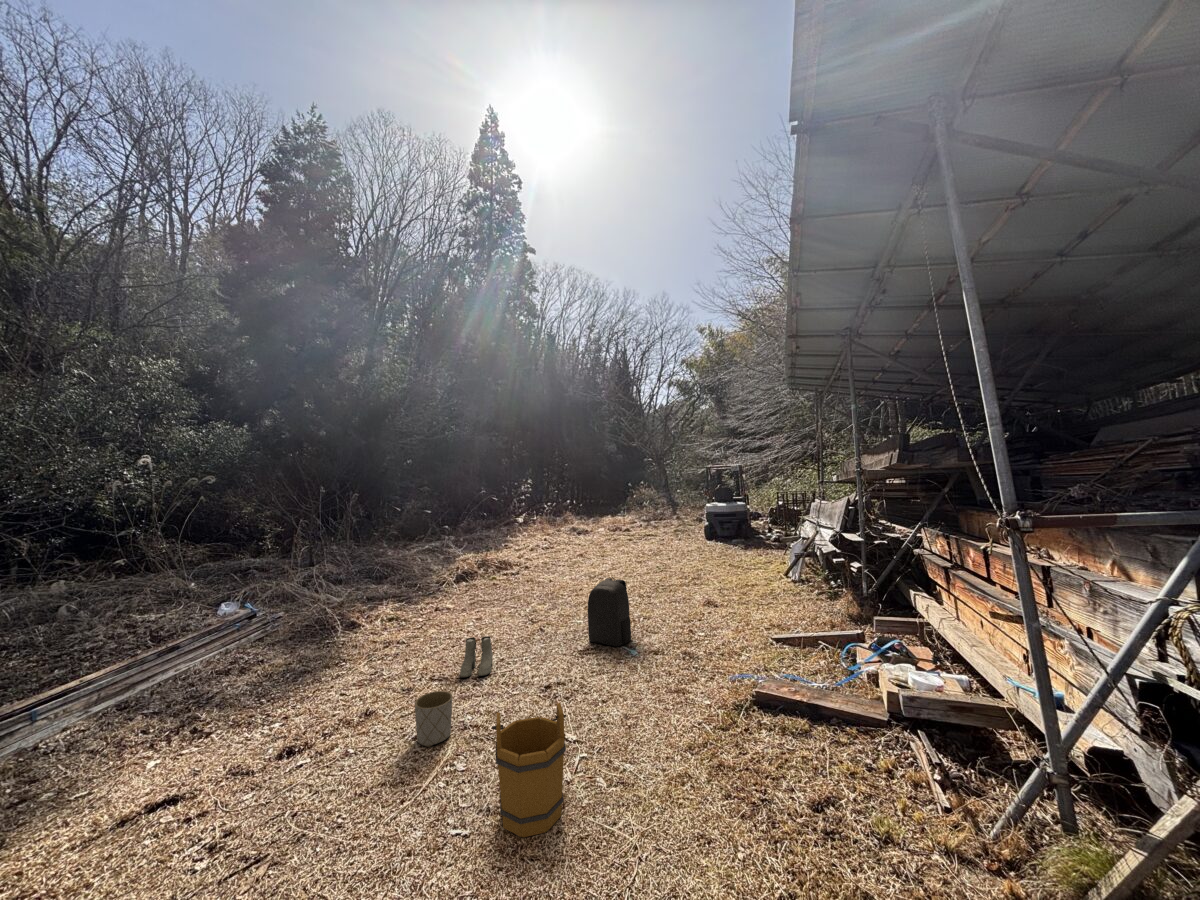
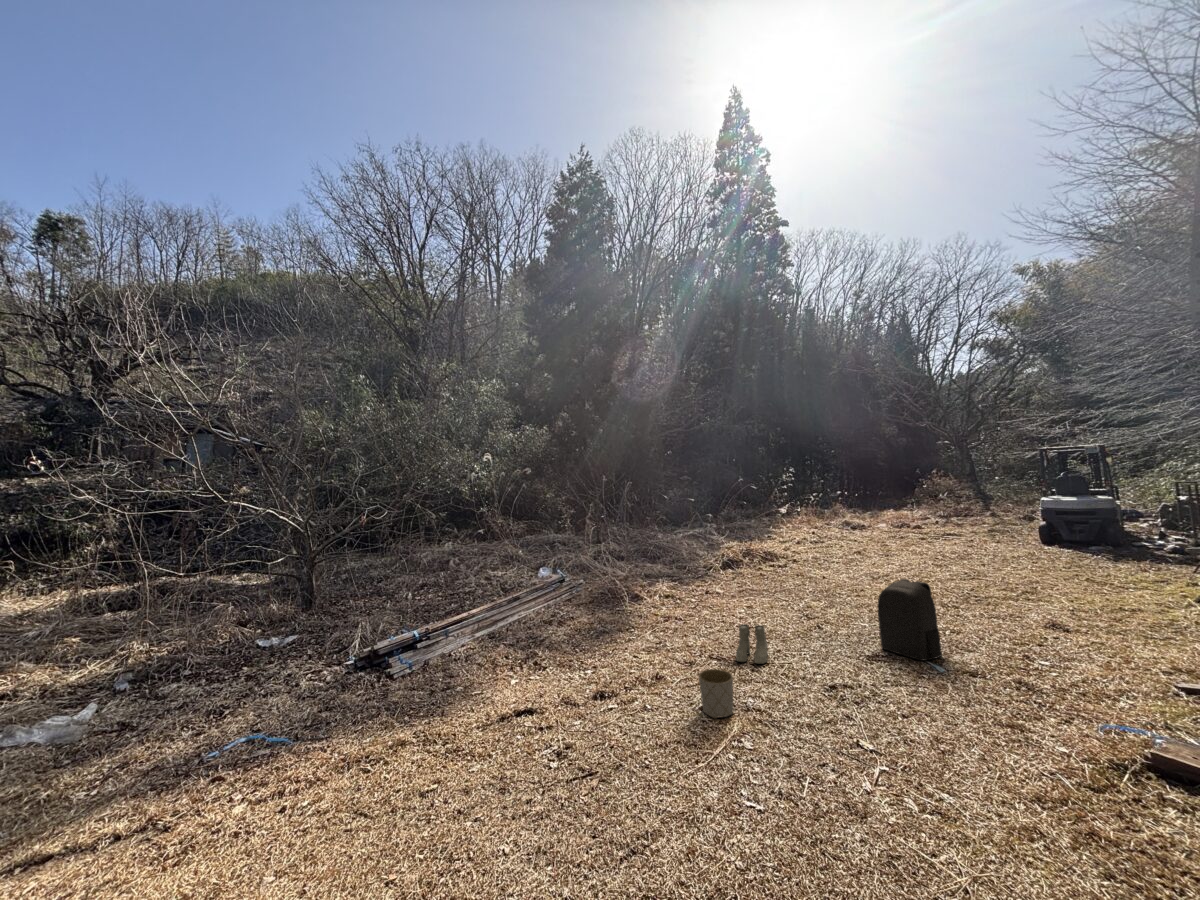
bucket: present [492,703,566,837] -> none [778,699,864,833]

